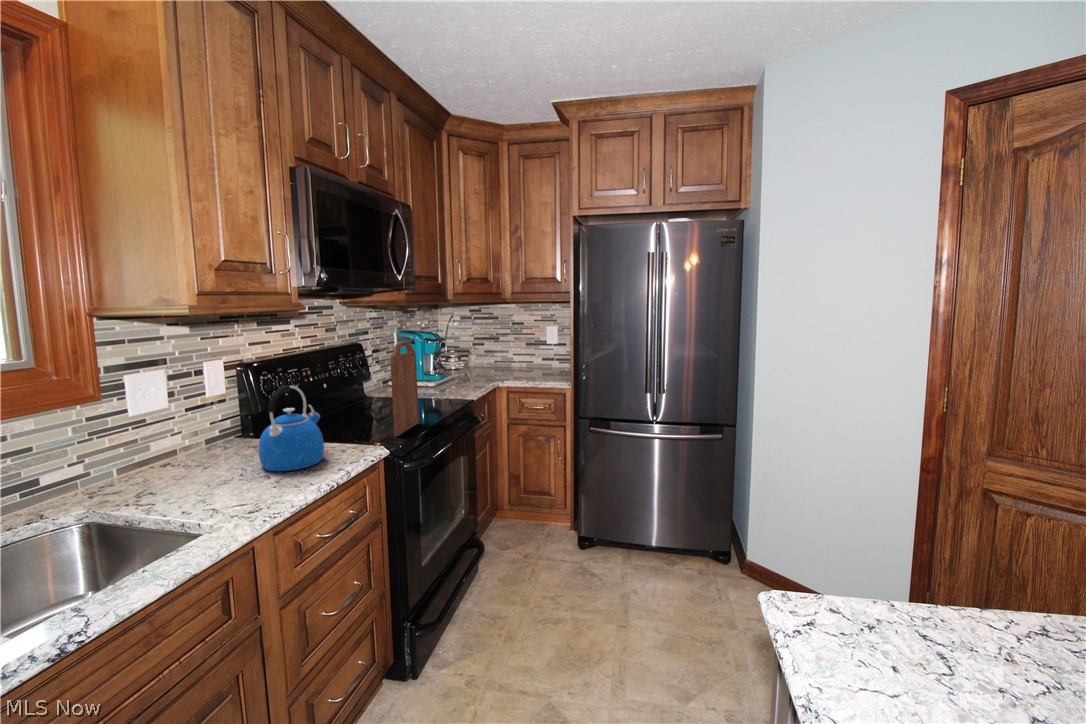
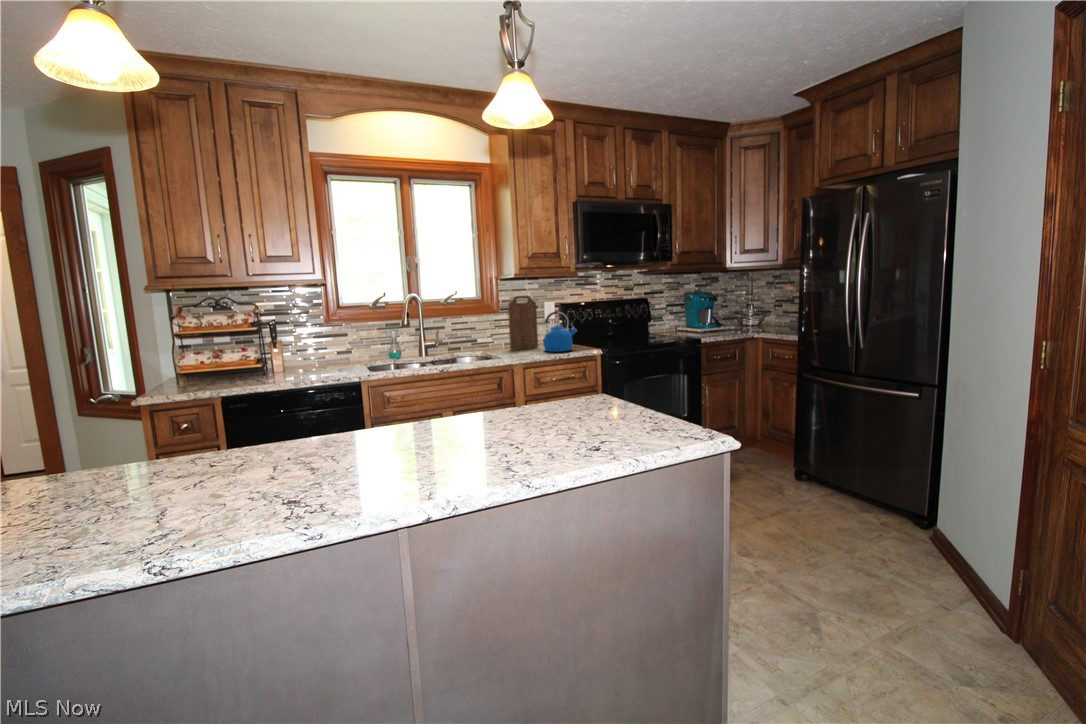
cutting board: present [390,341,419,436] -> present [508,295,538,349]

